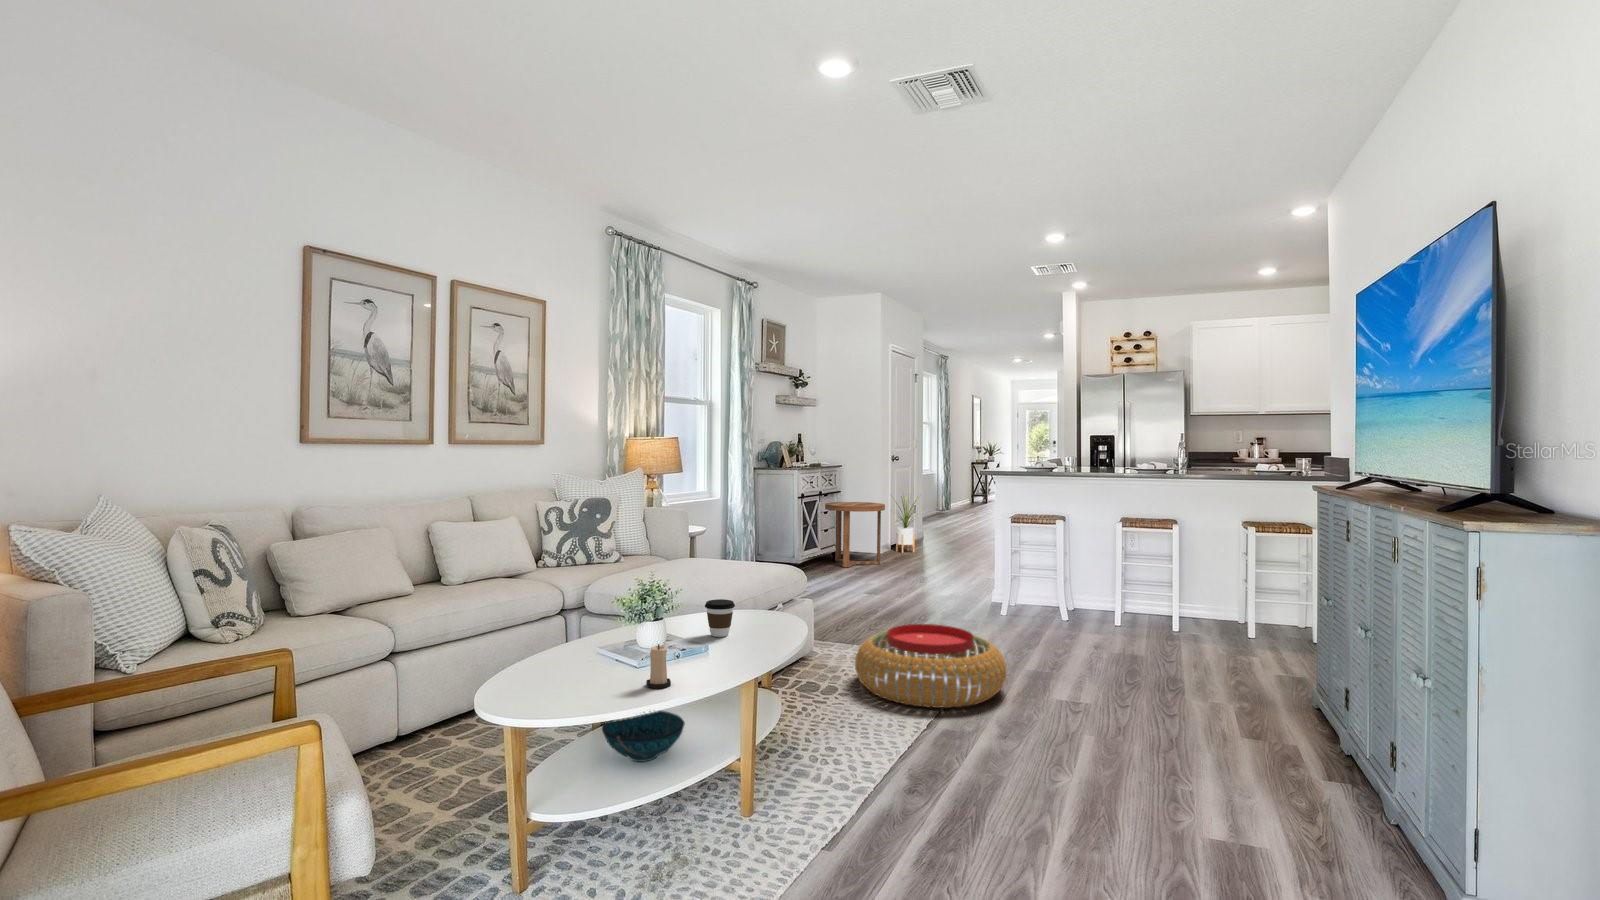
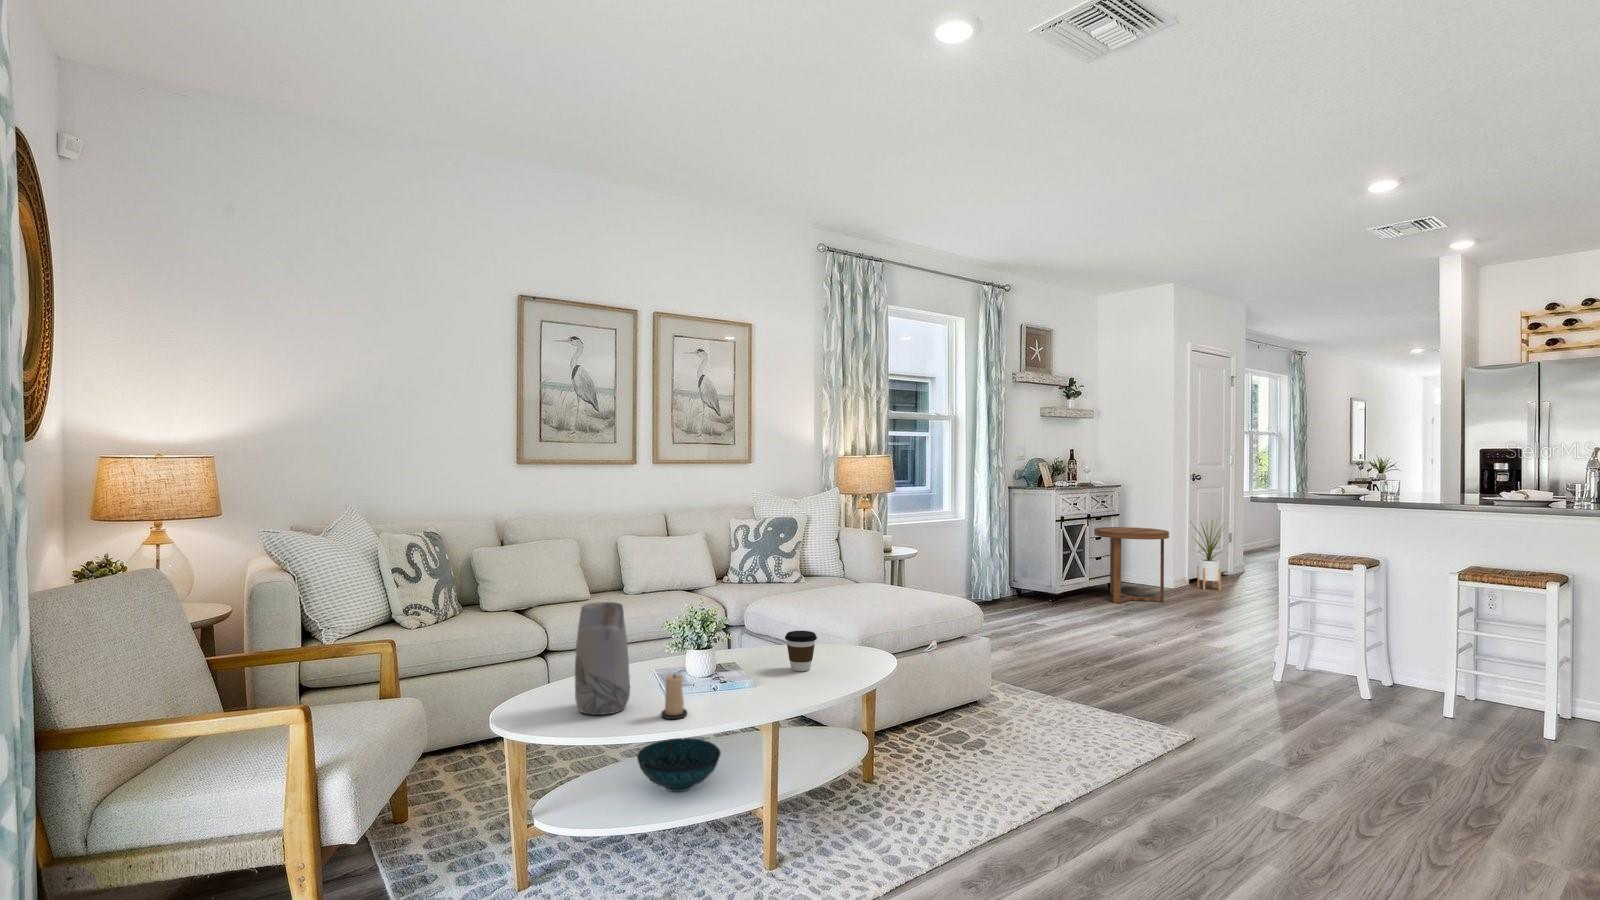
vase: none [550,581,607,695] -> present [575,602,630,715]
pouf: present [855,624,1006,708] -> none [1012,680,1207,791]

